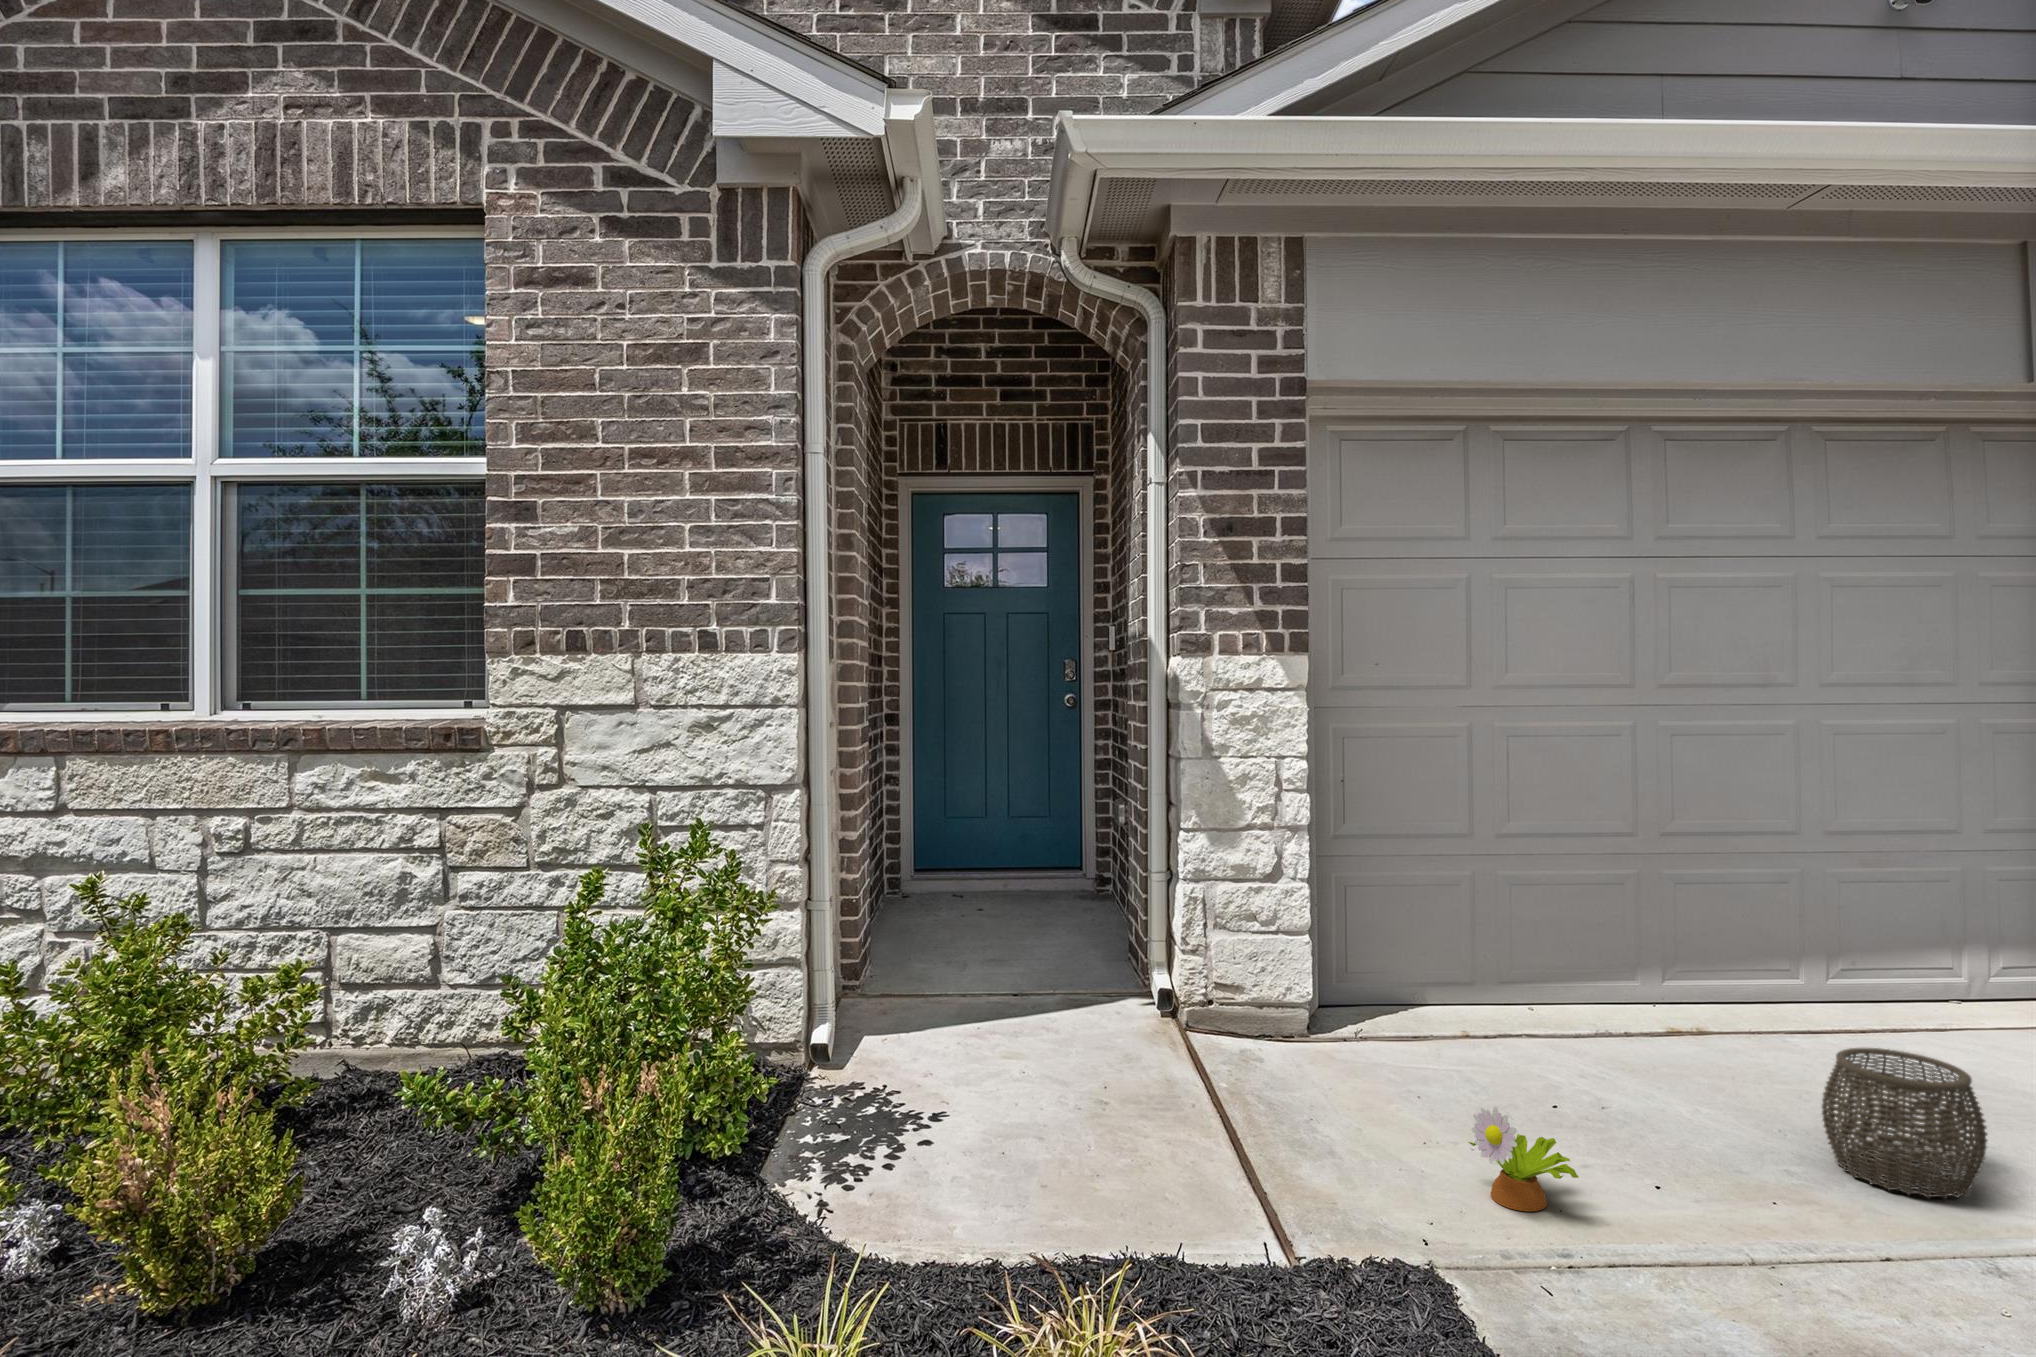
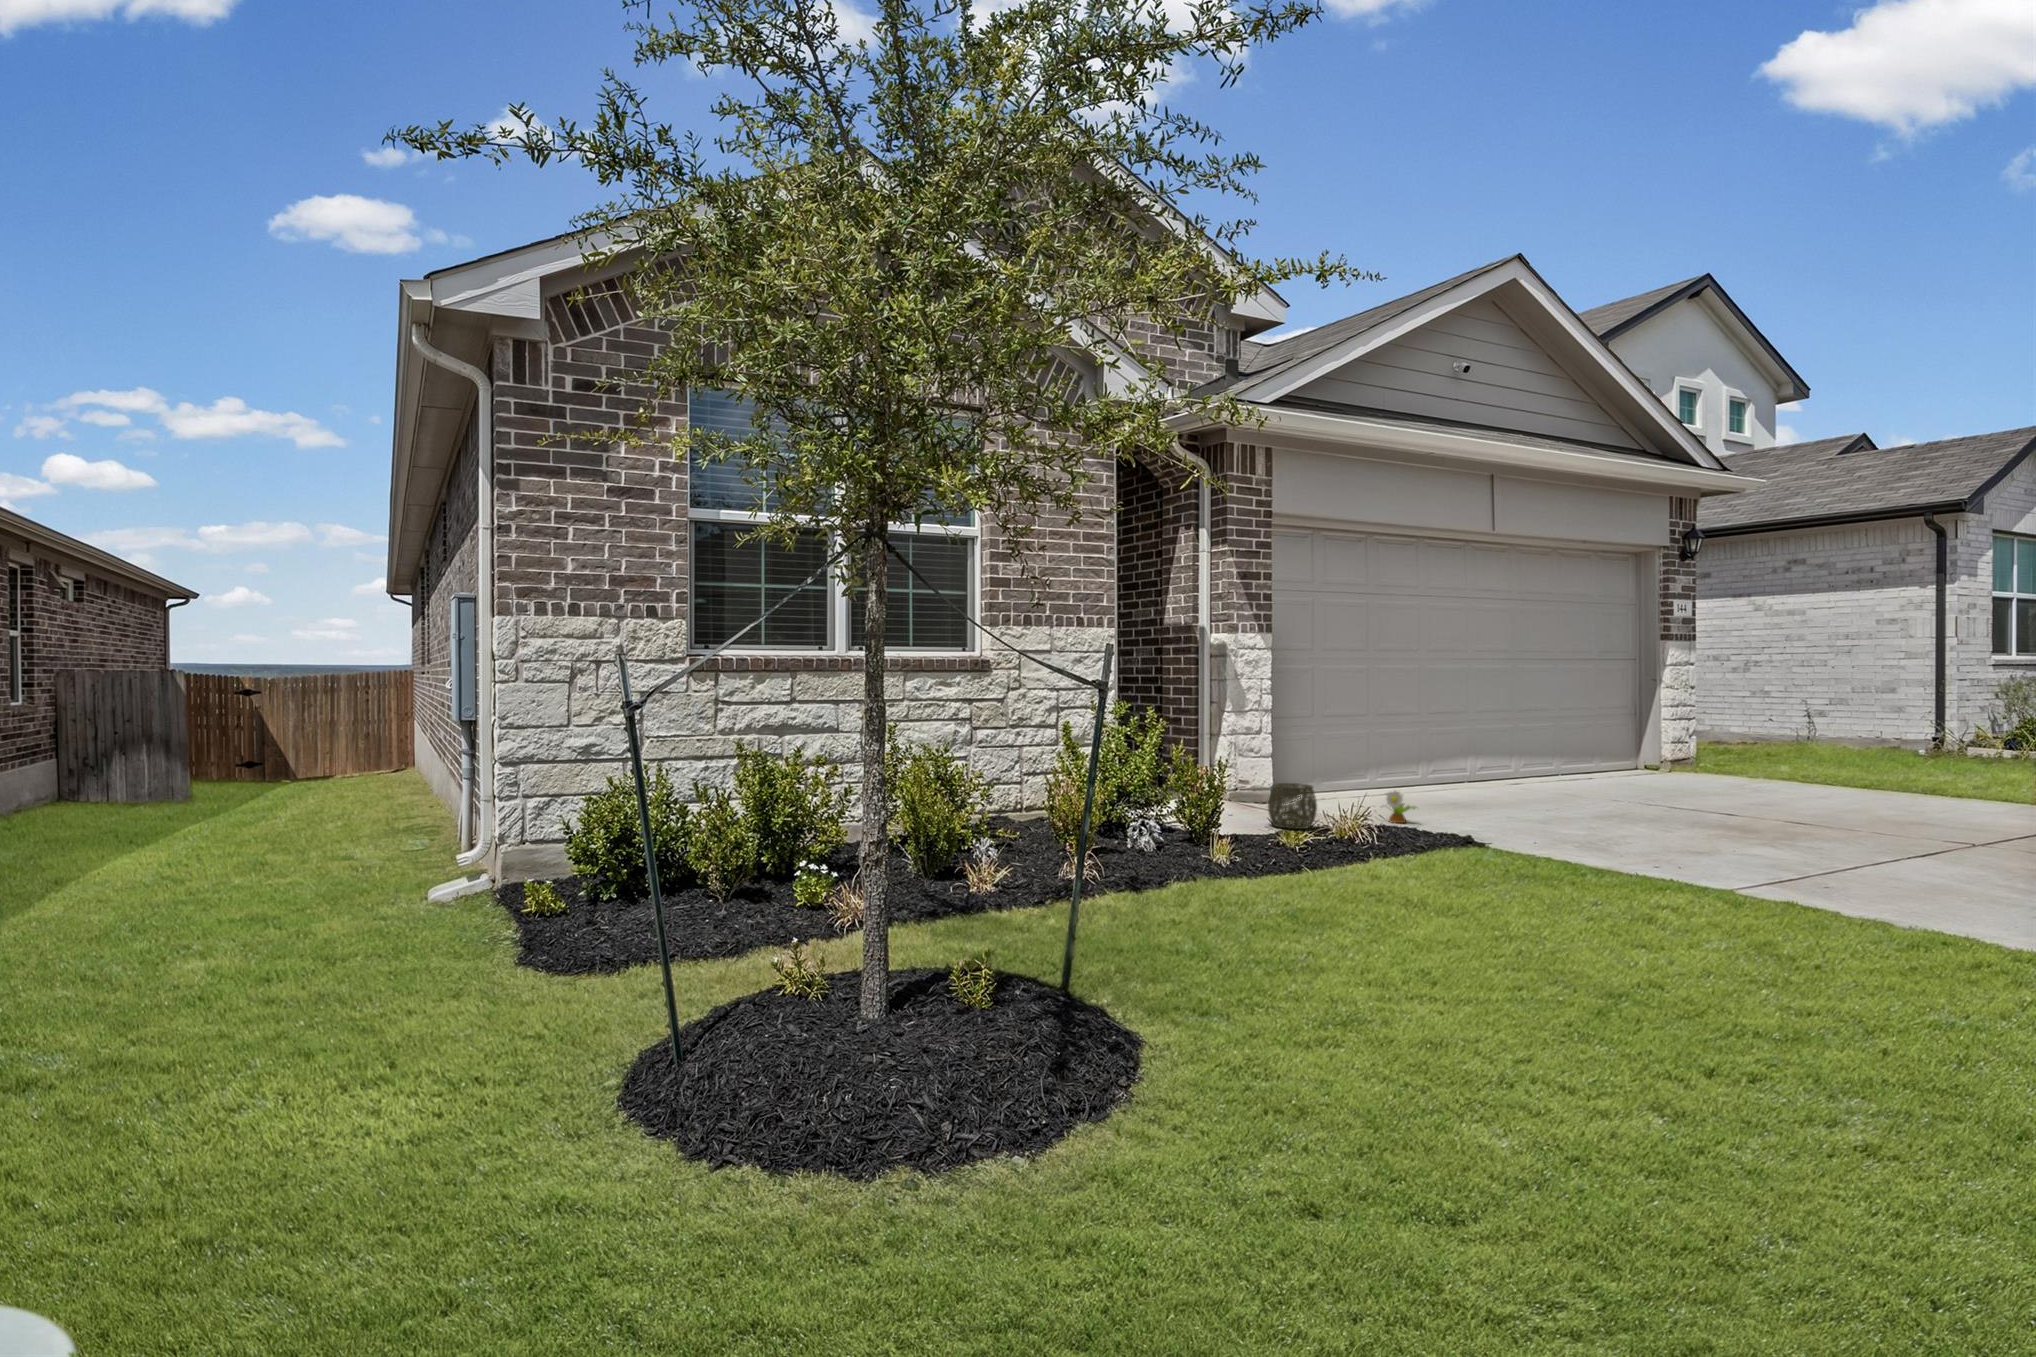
woven basket: present [1822,1048,1987,1199] -> present [1268,783,1317,829]

